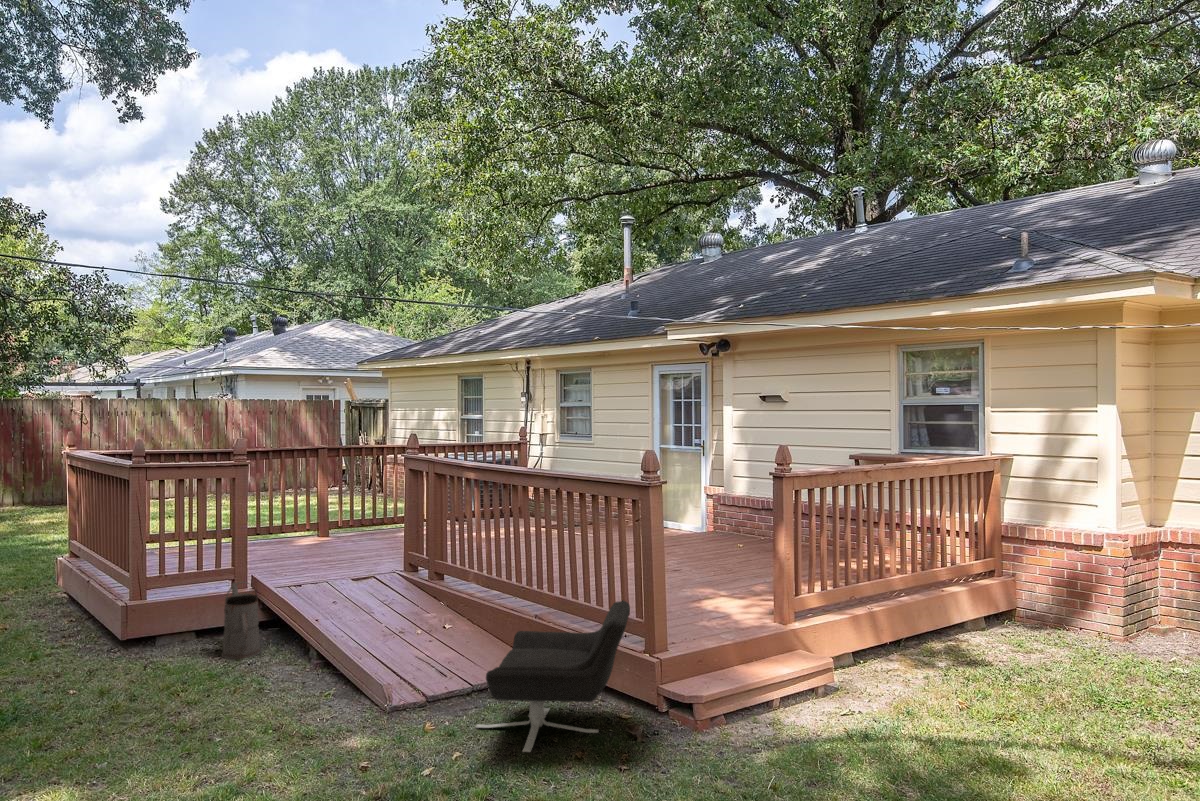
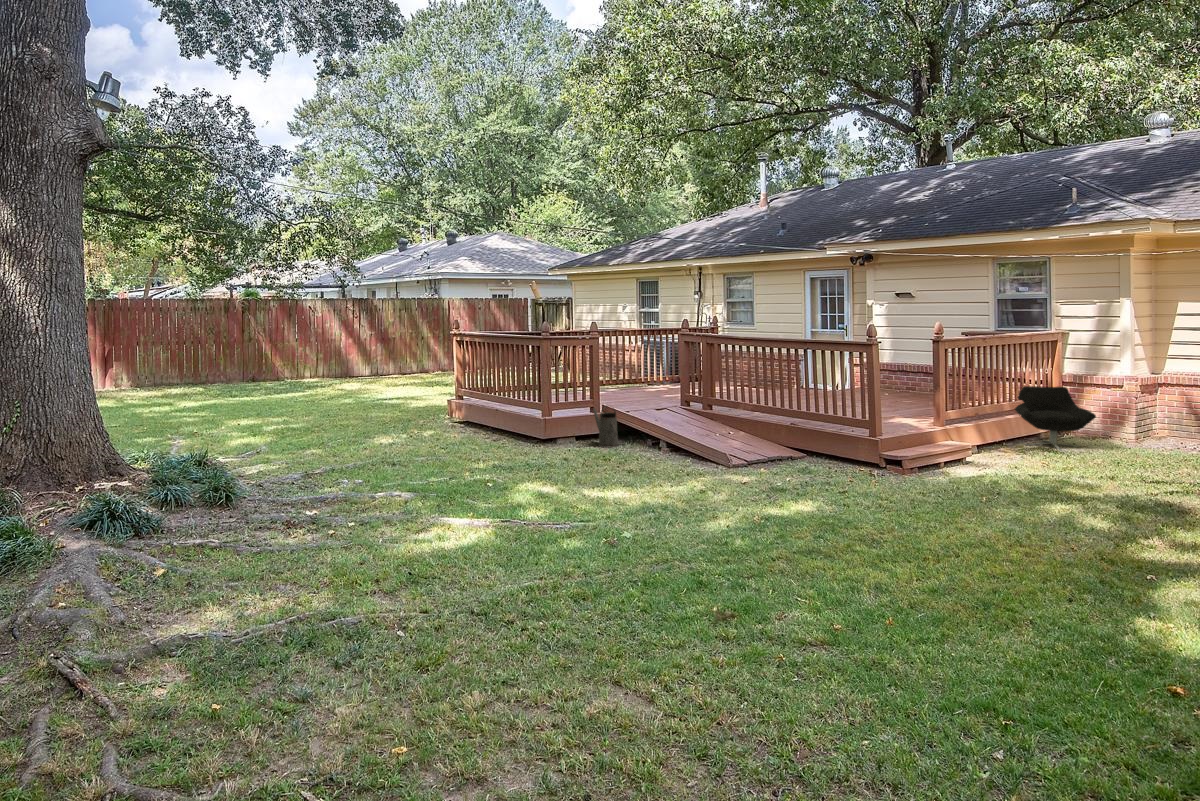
lounge chair: present [476,600,630,752] -> present [1015,386,1096,451]

